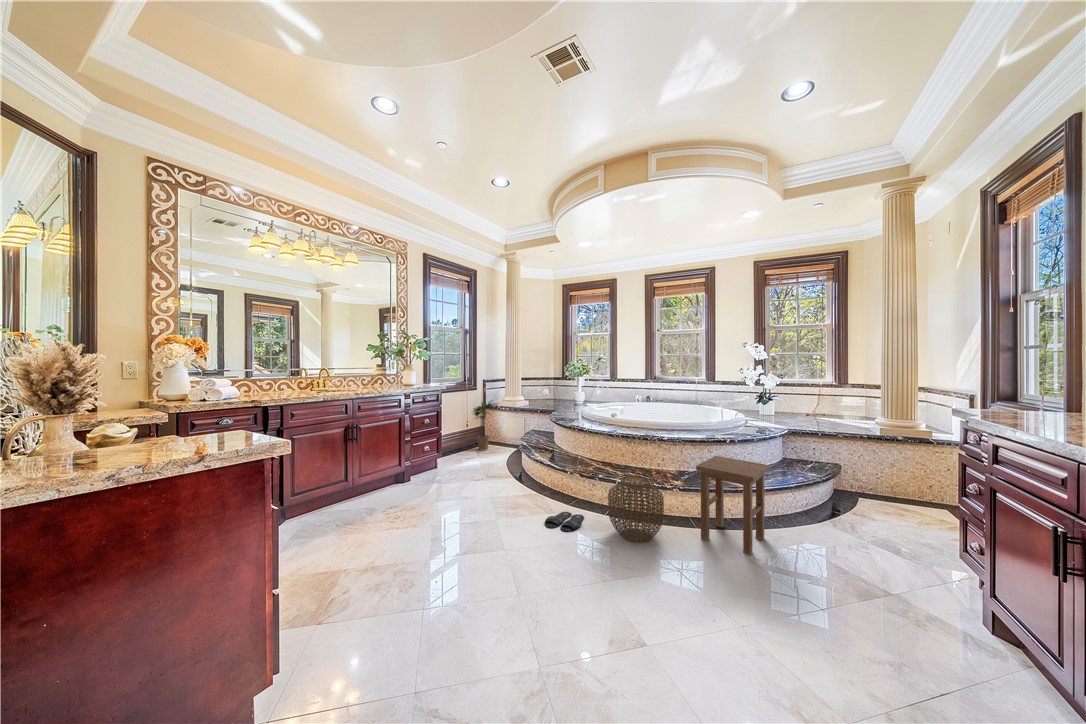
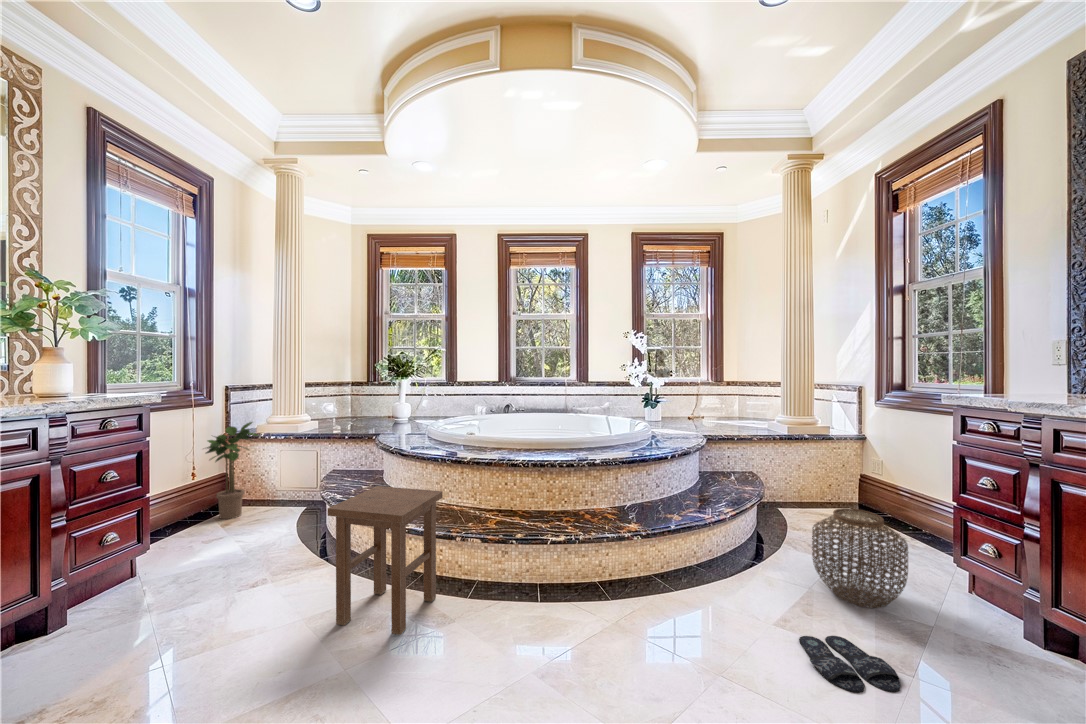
stool: present [696,456,769,555] -> present [328,486,443,635]
woven basket: present [608,476,664,543] -> present [812,508,908,608]
slippers: present [545,512,584,532] -> present [799,636,900,693]

